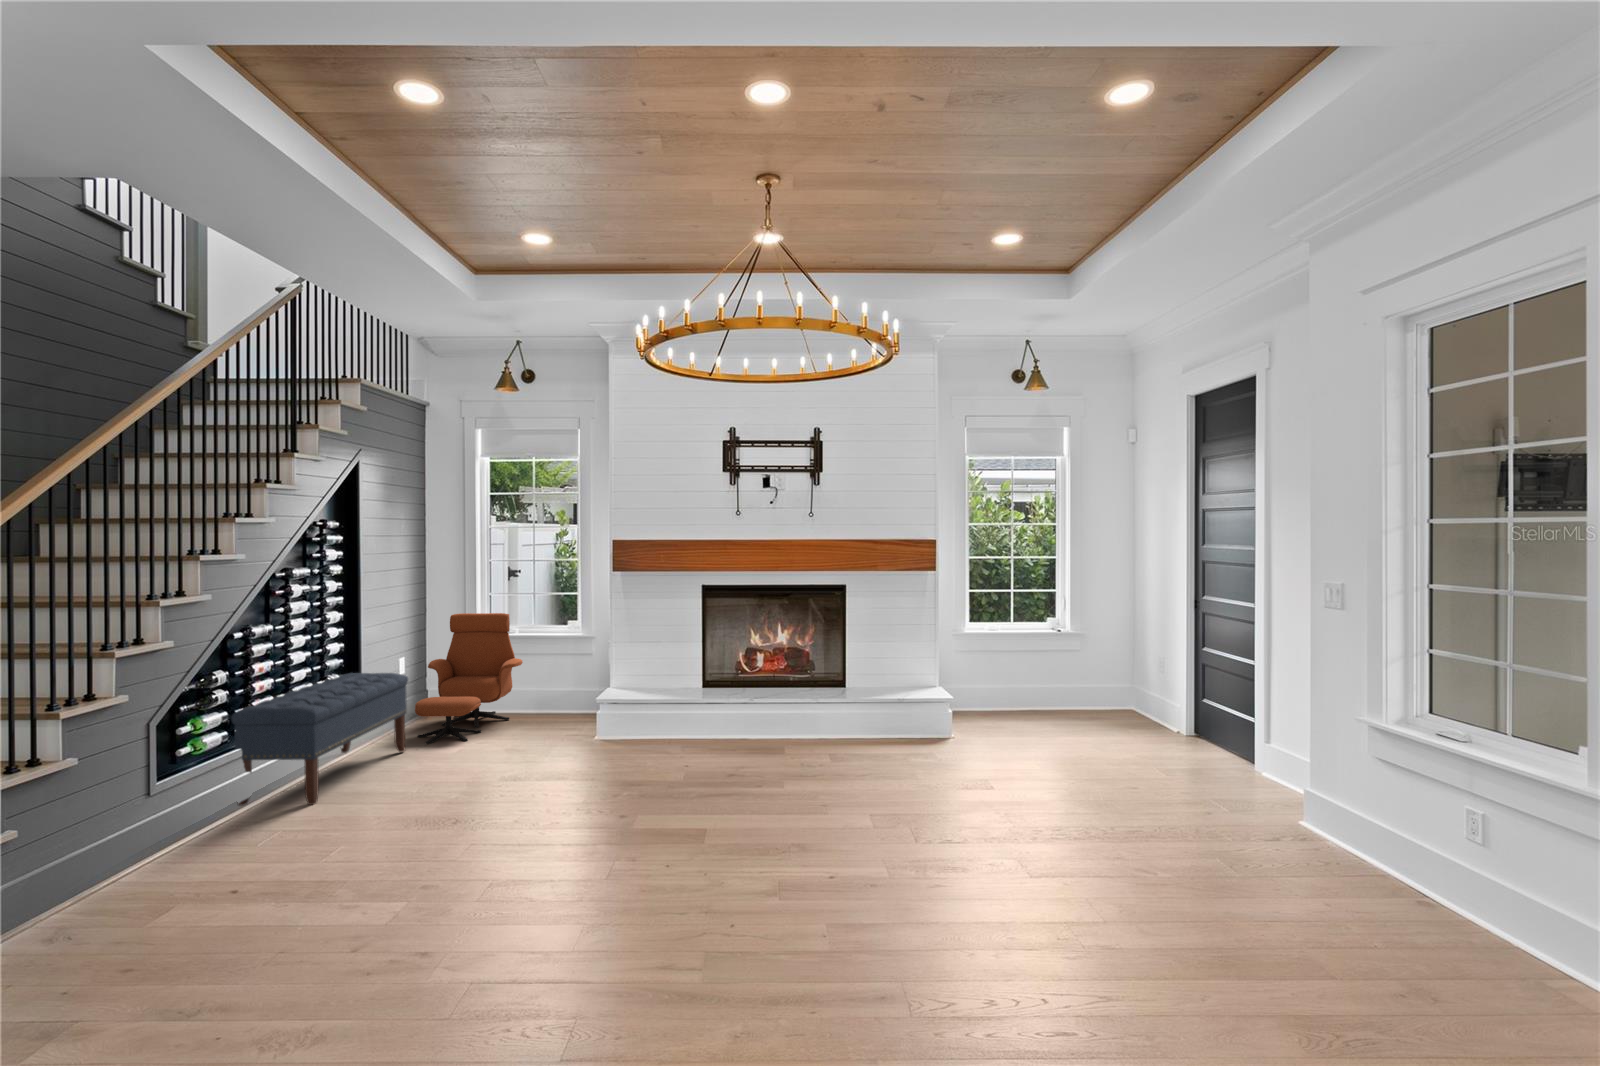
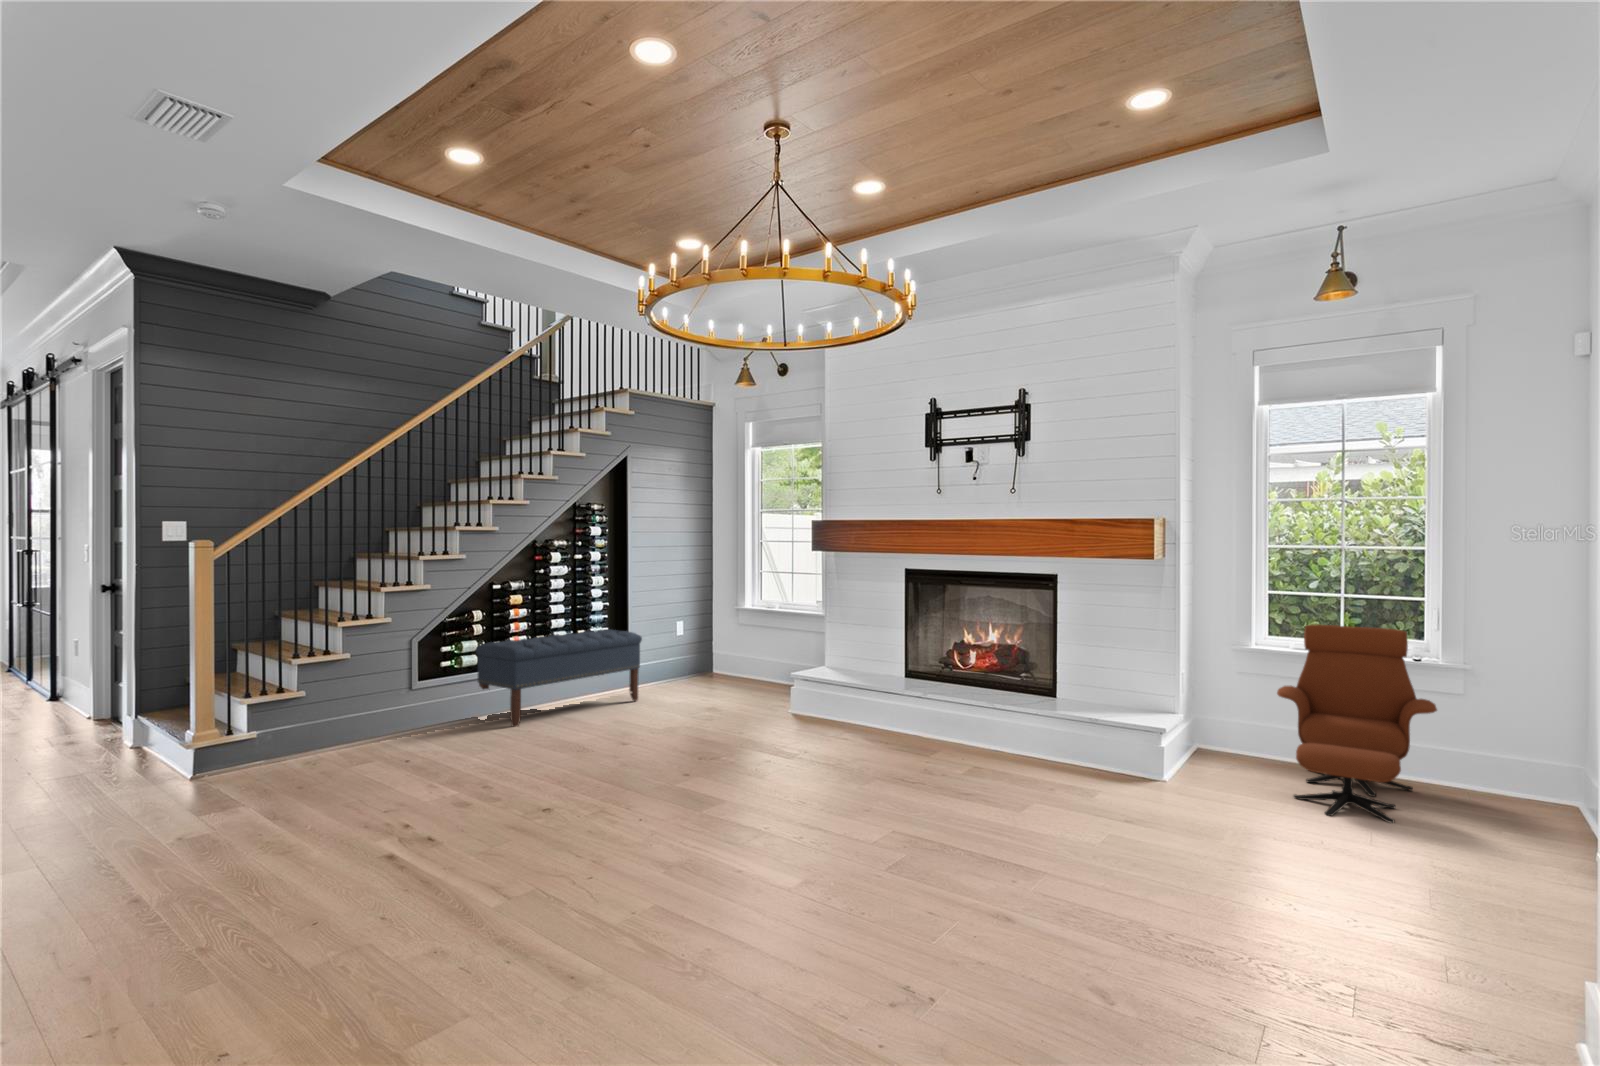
lounge chair: present [415,613,523,744] -> present [1277,625,1437,823]

